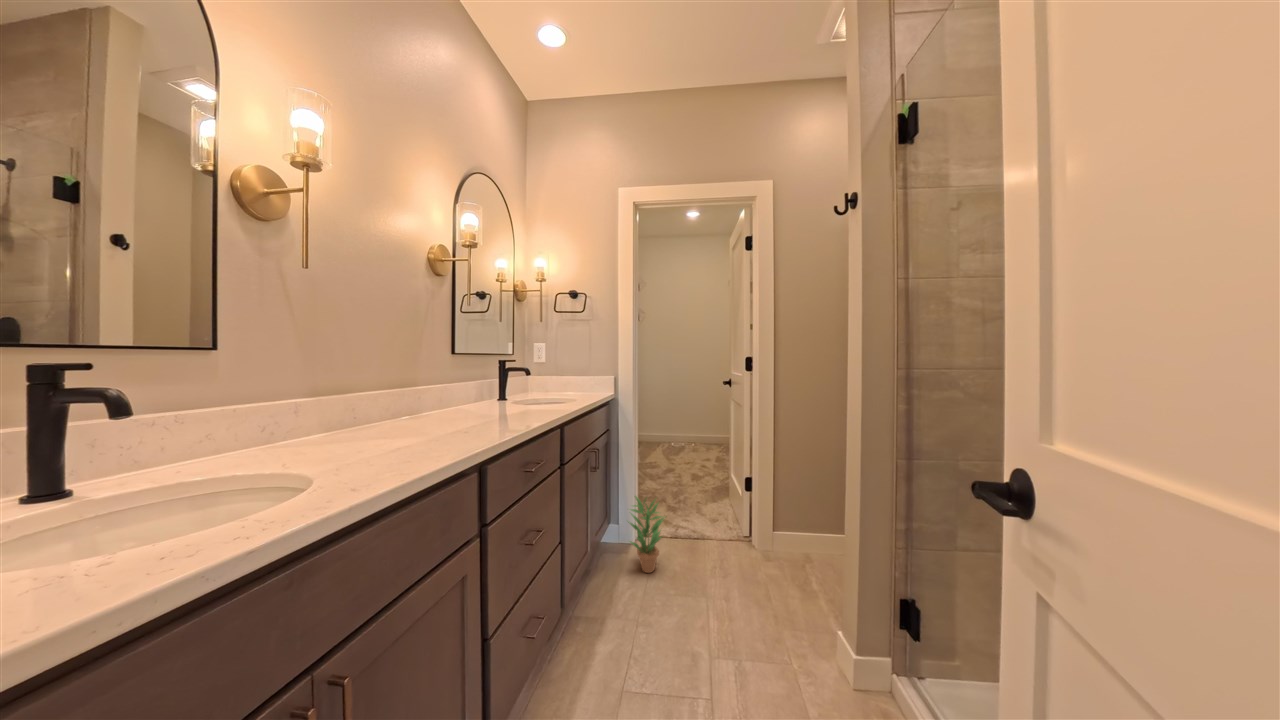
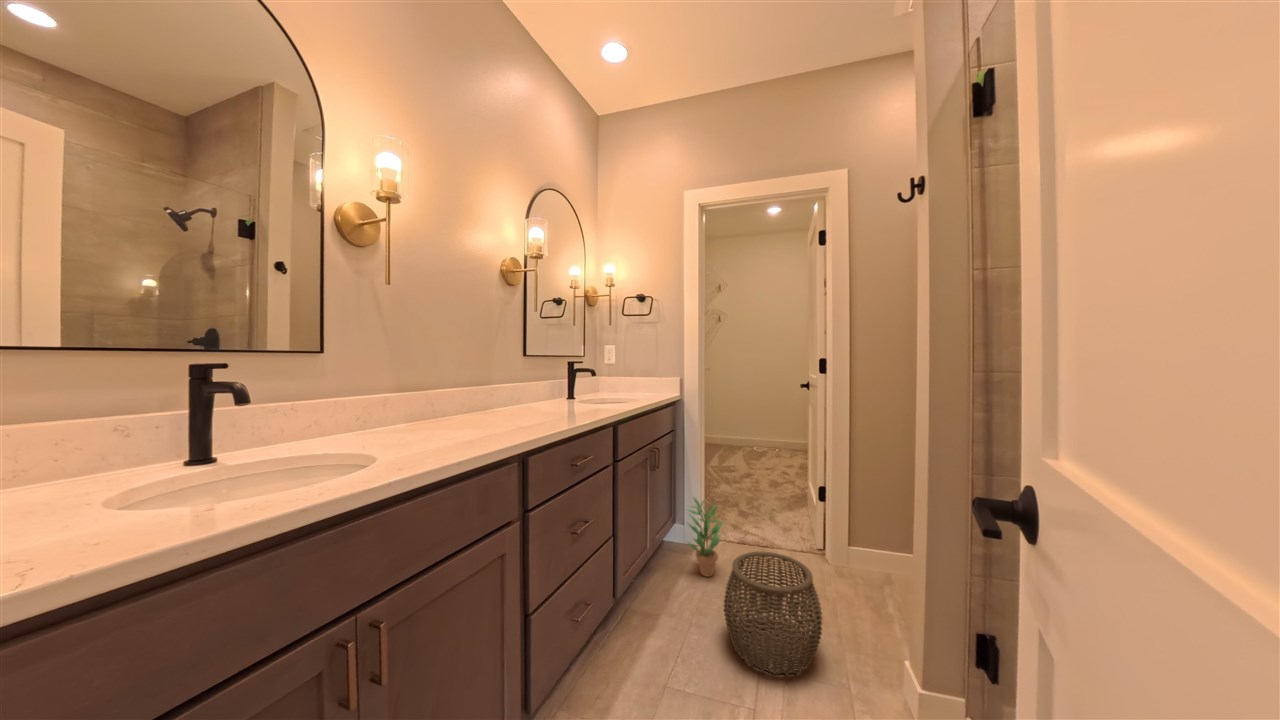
woven basket: none [674,545,767,664] -> present [724,552,822,675]

